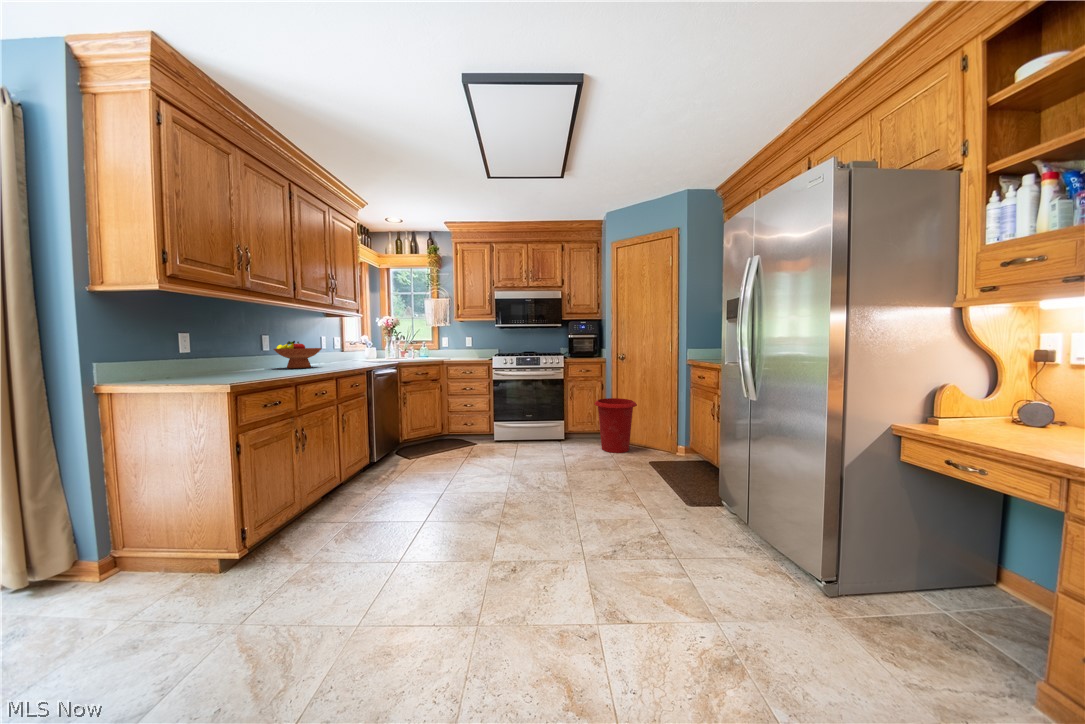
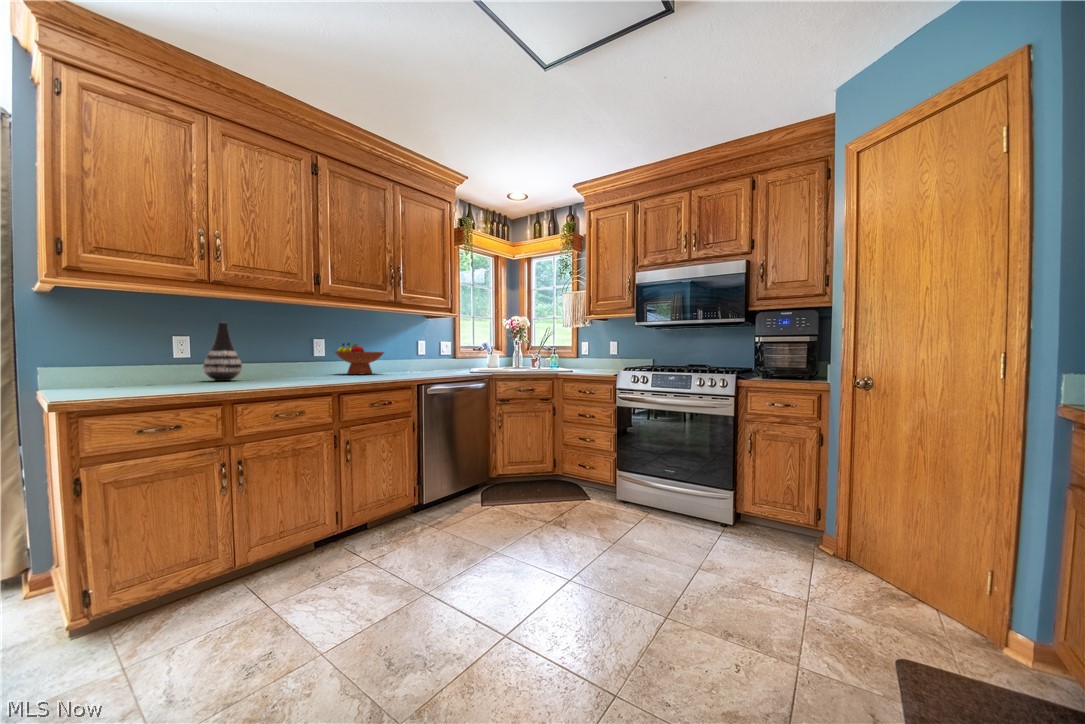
vase: none [205,326,243,380] -> present [203,322,242,381]
waste bin: present [594,398,637,453] -> none [780,465,888,593]

